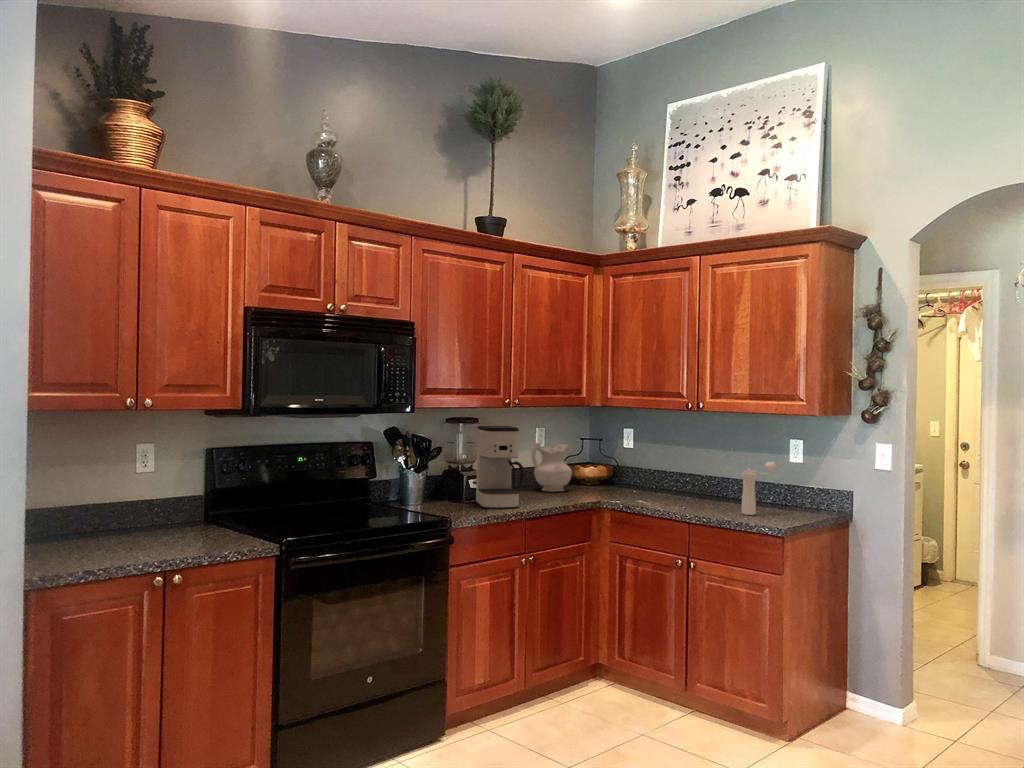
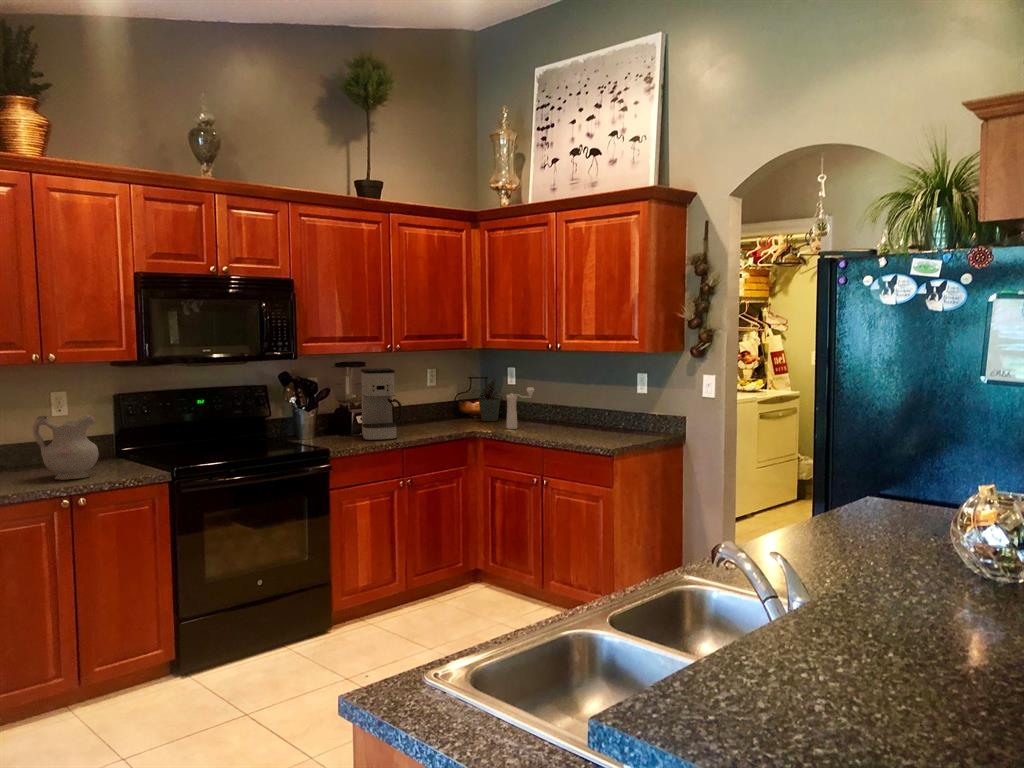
potted plant: none [588,442,625,489] -> present [473,379,502,421]
ceramic pitcher: present [531,443,572,492] -> present [33,415,99,480]
pepper mill: present [742,462,775,515] -> present [507,387,534,429]

